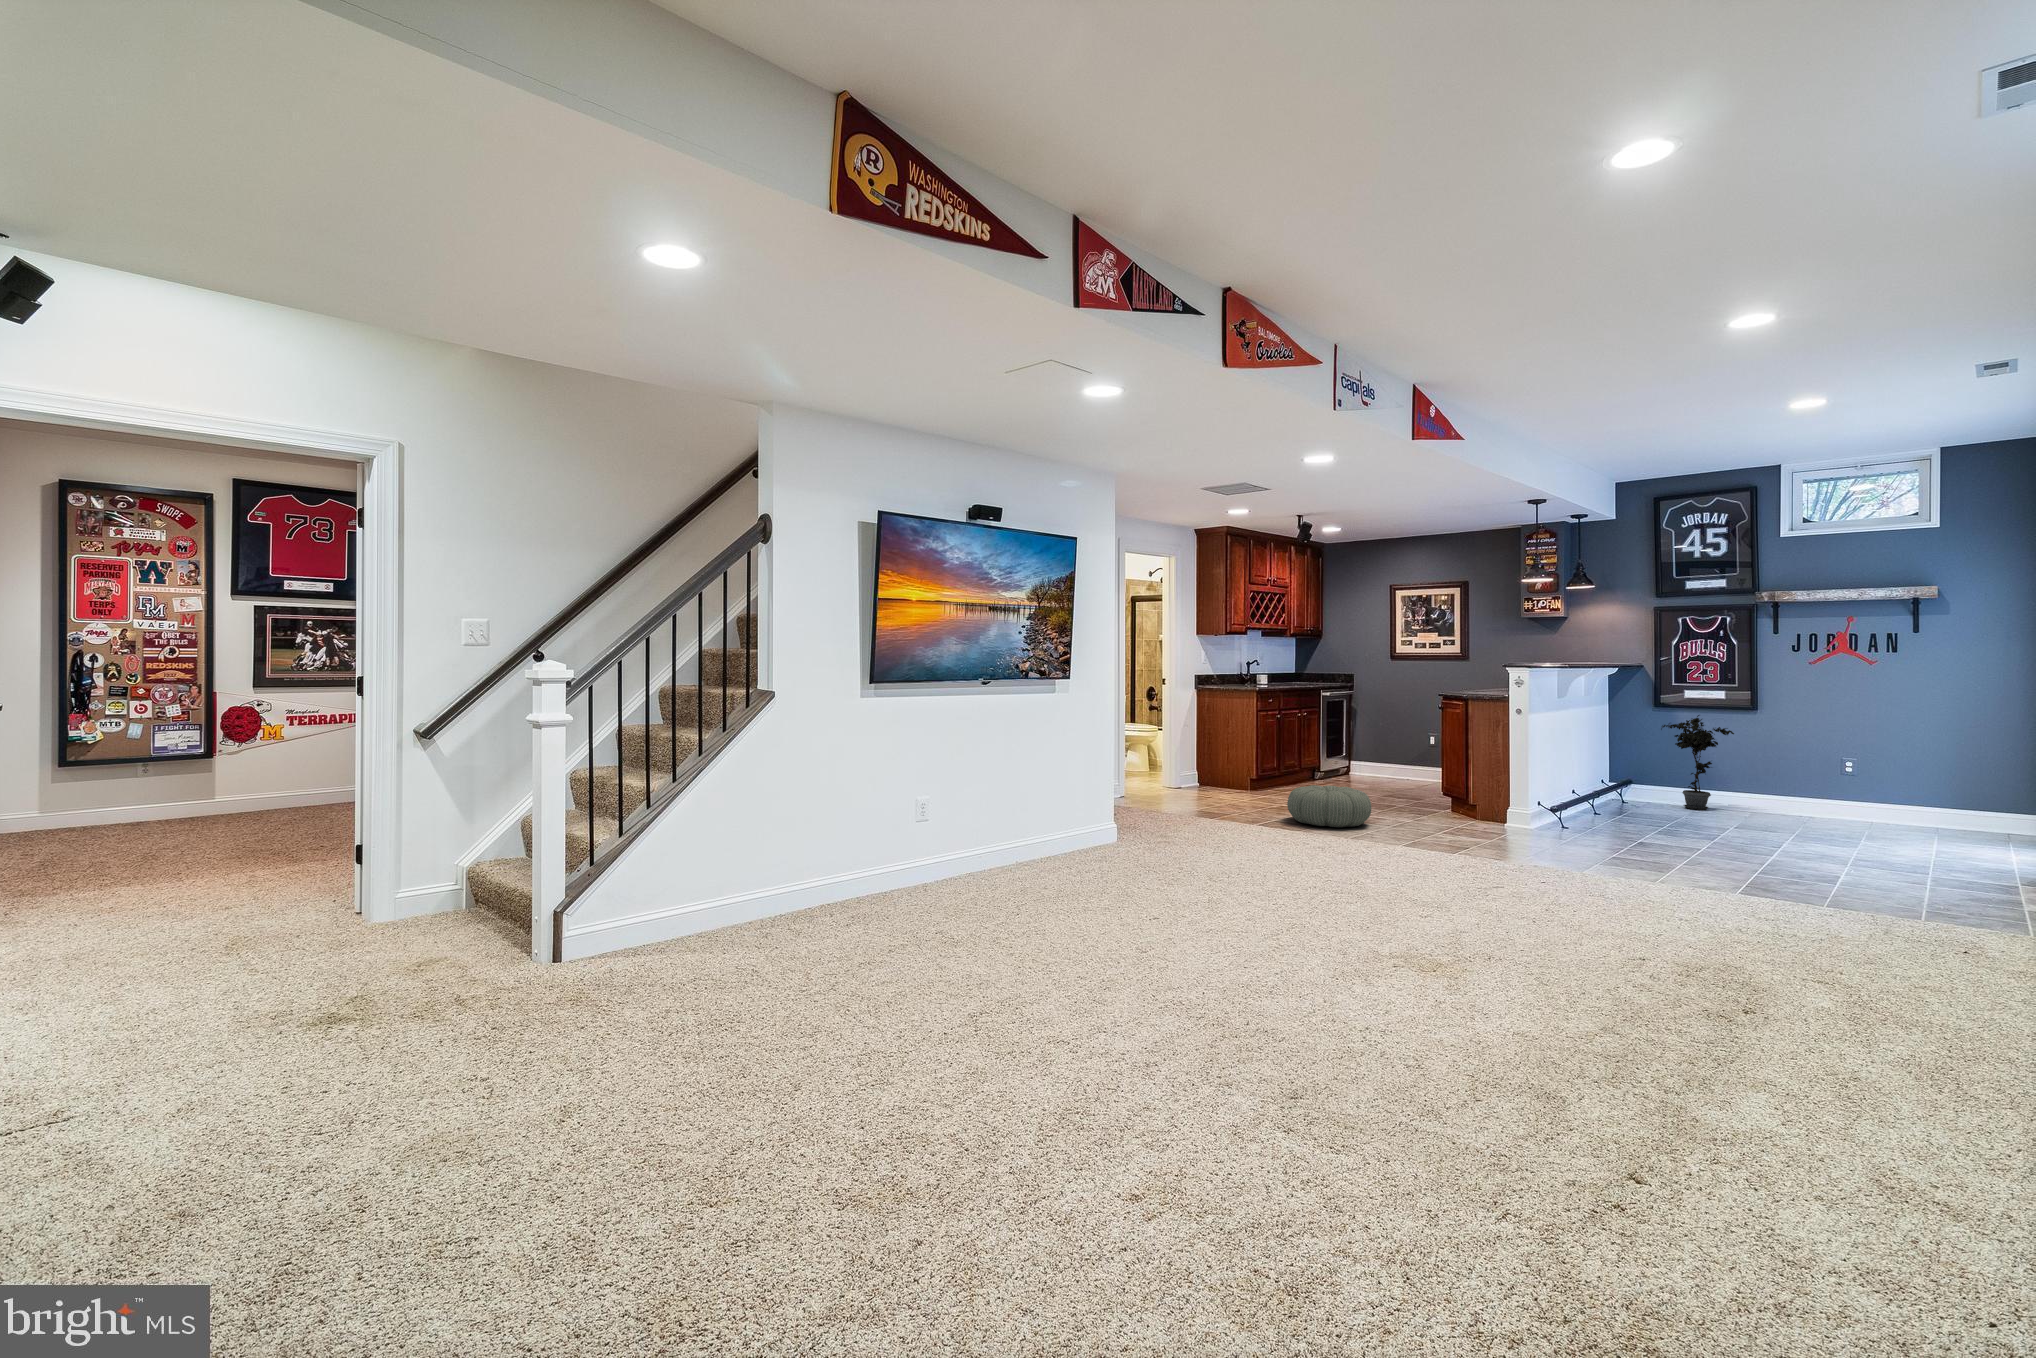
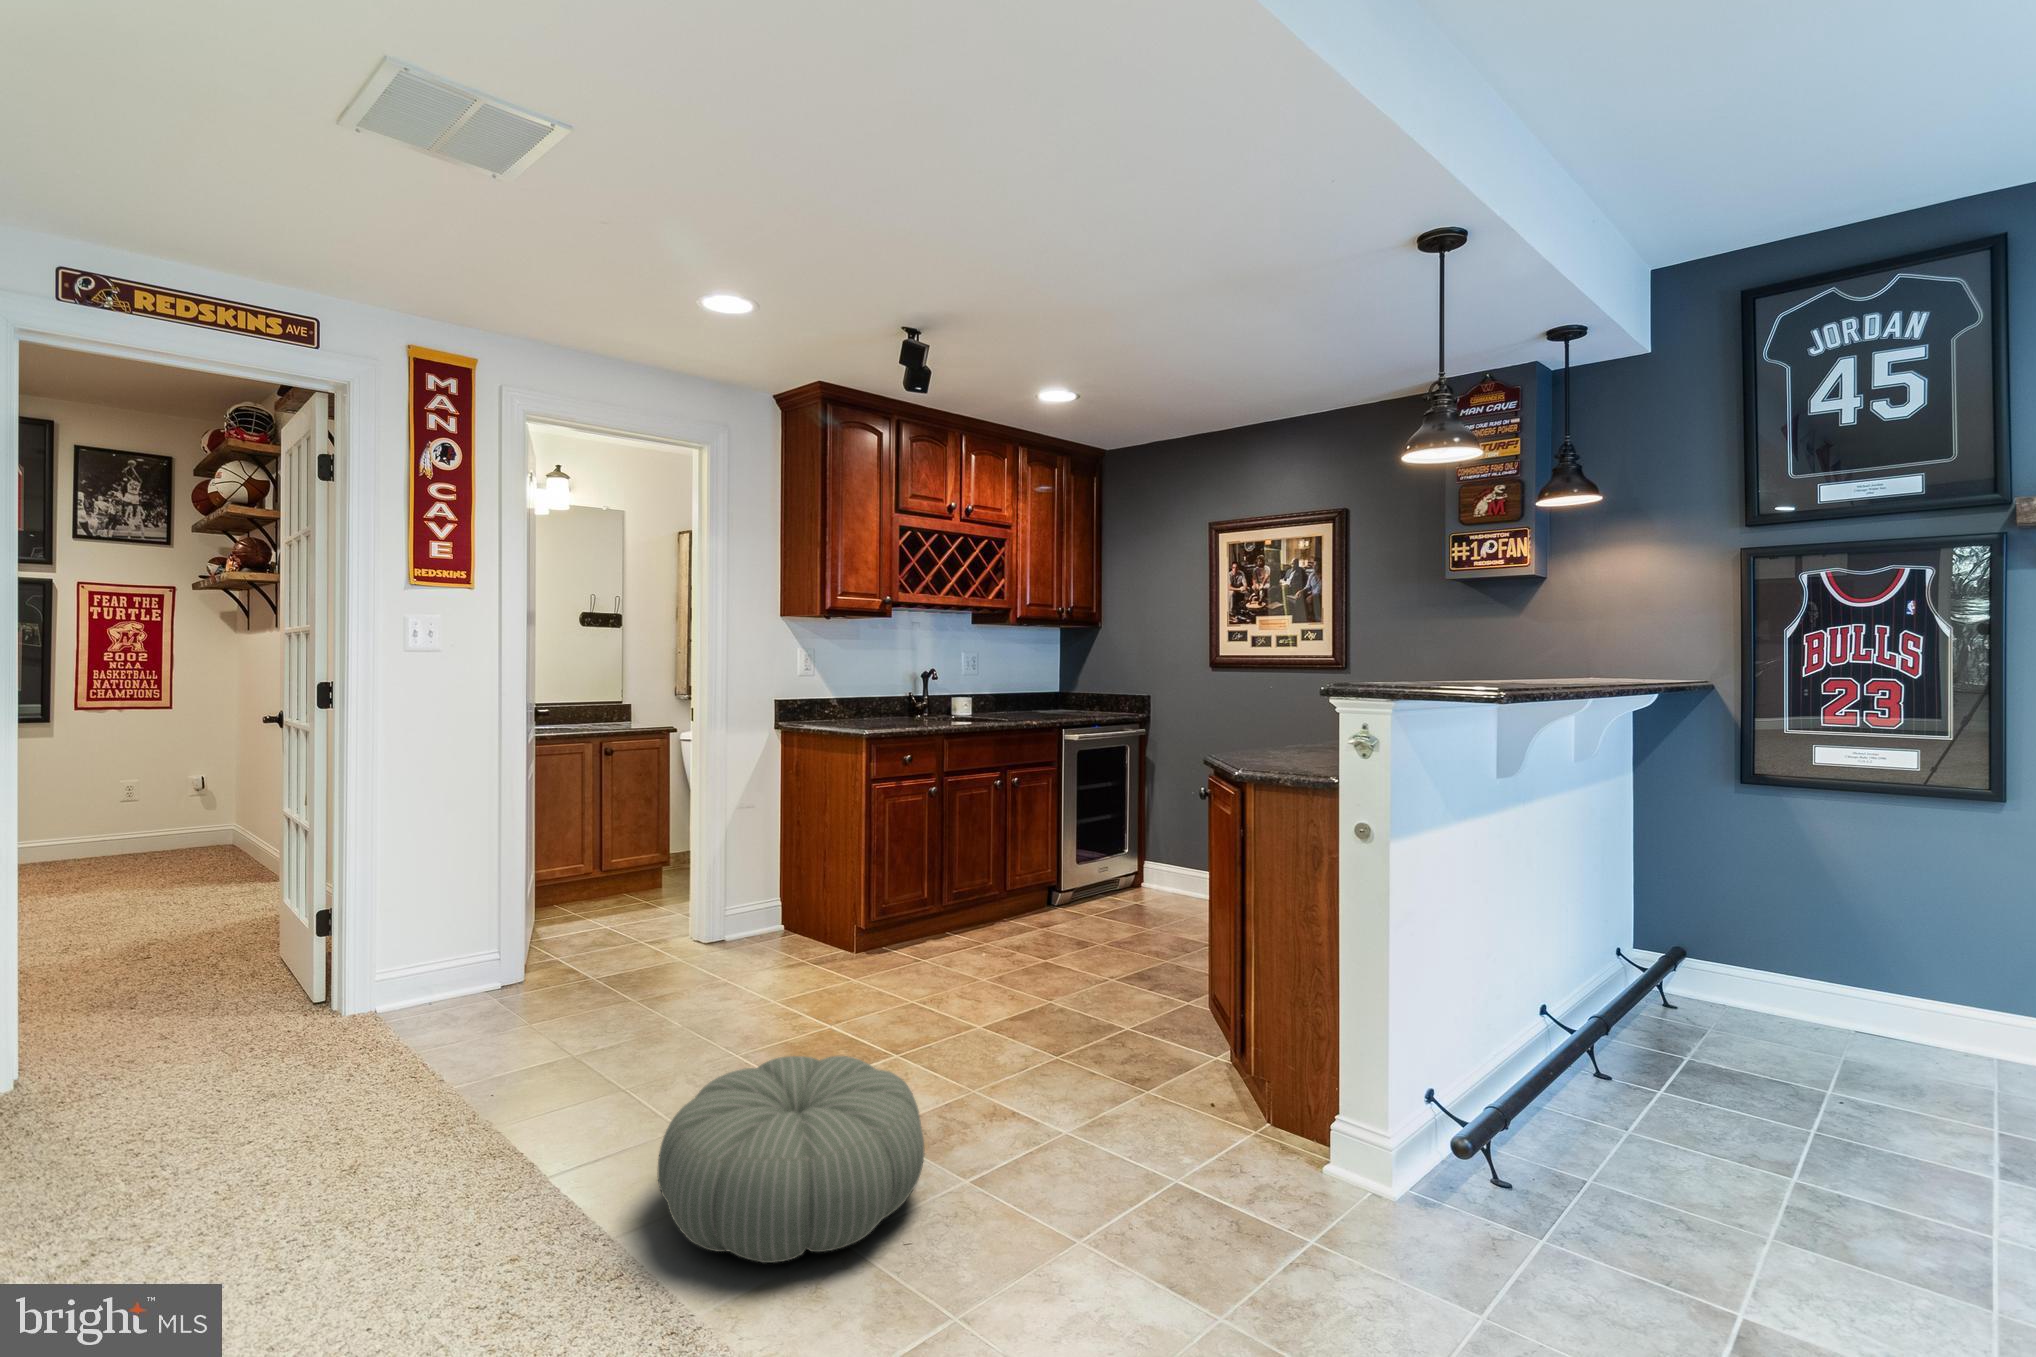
potted plant: present [1661,715,1734,810] -> none [1760,812,1970,1051]

